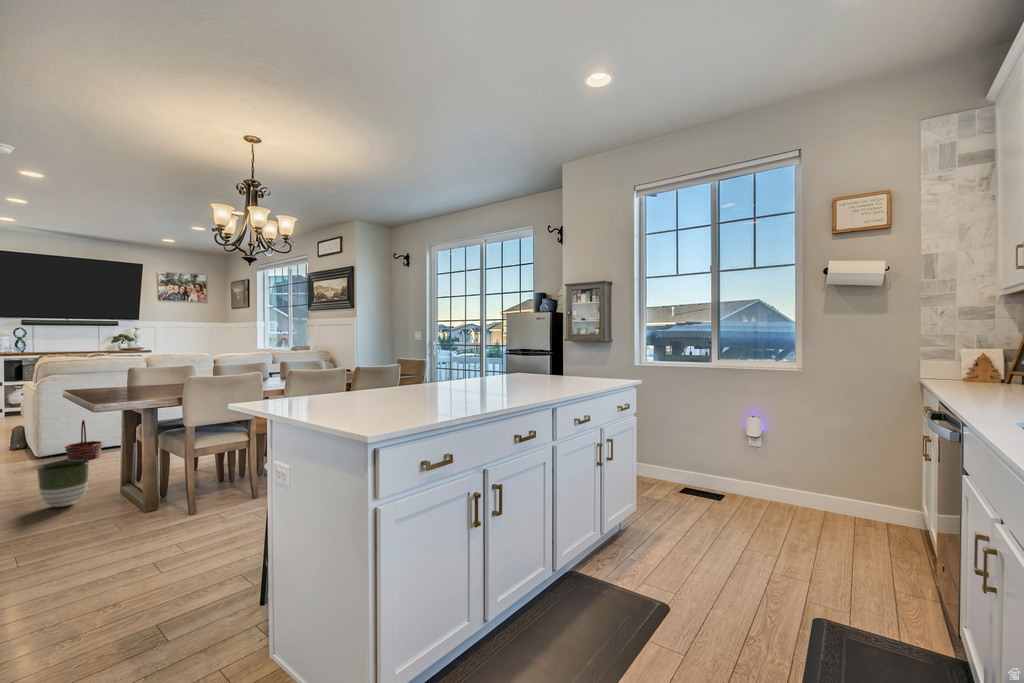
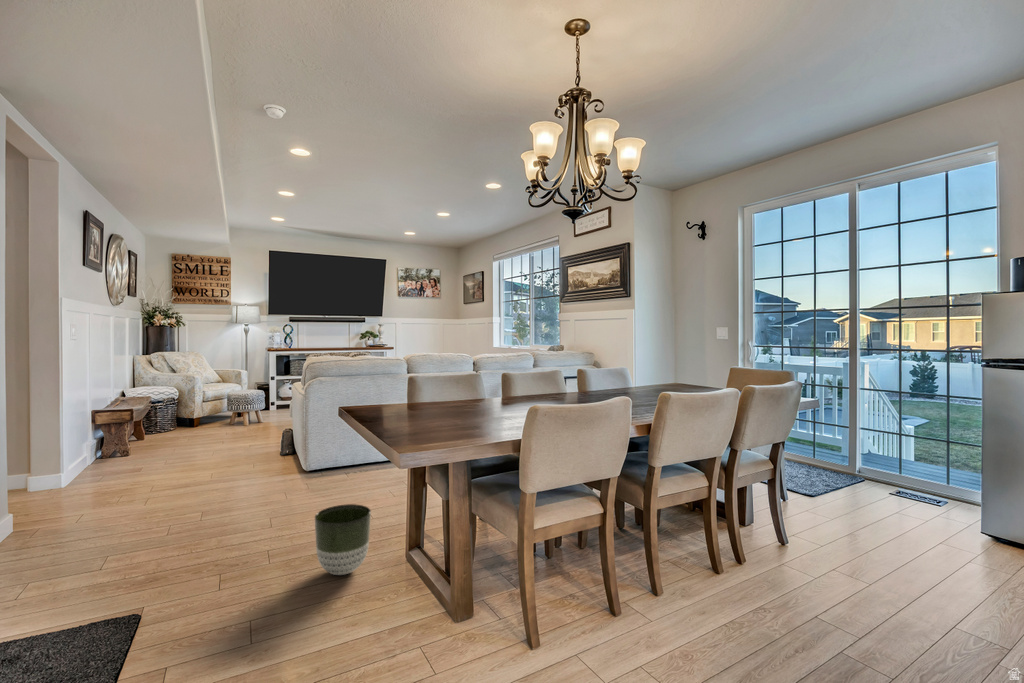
basket: present [65,420,103,460] -> none [331,432,367,481]

